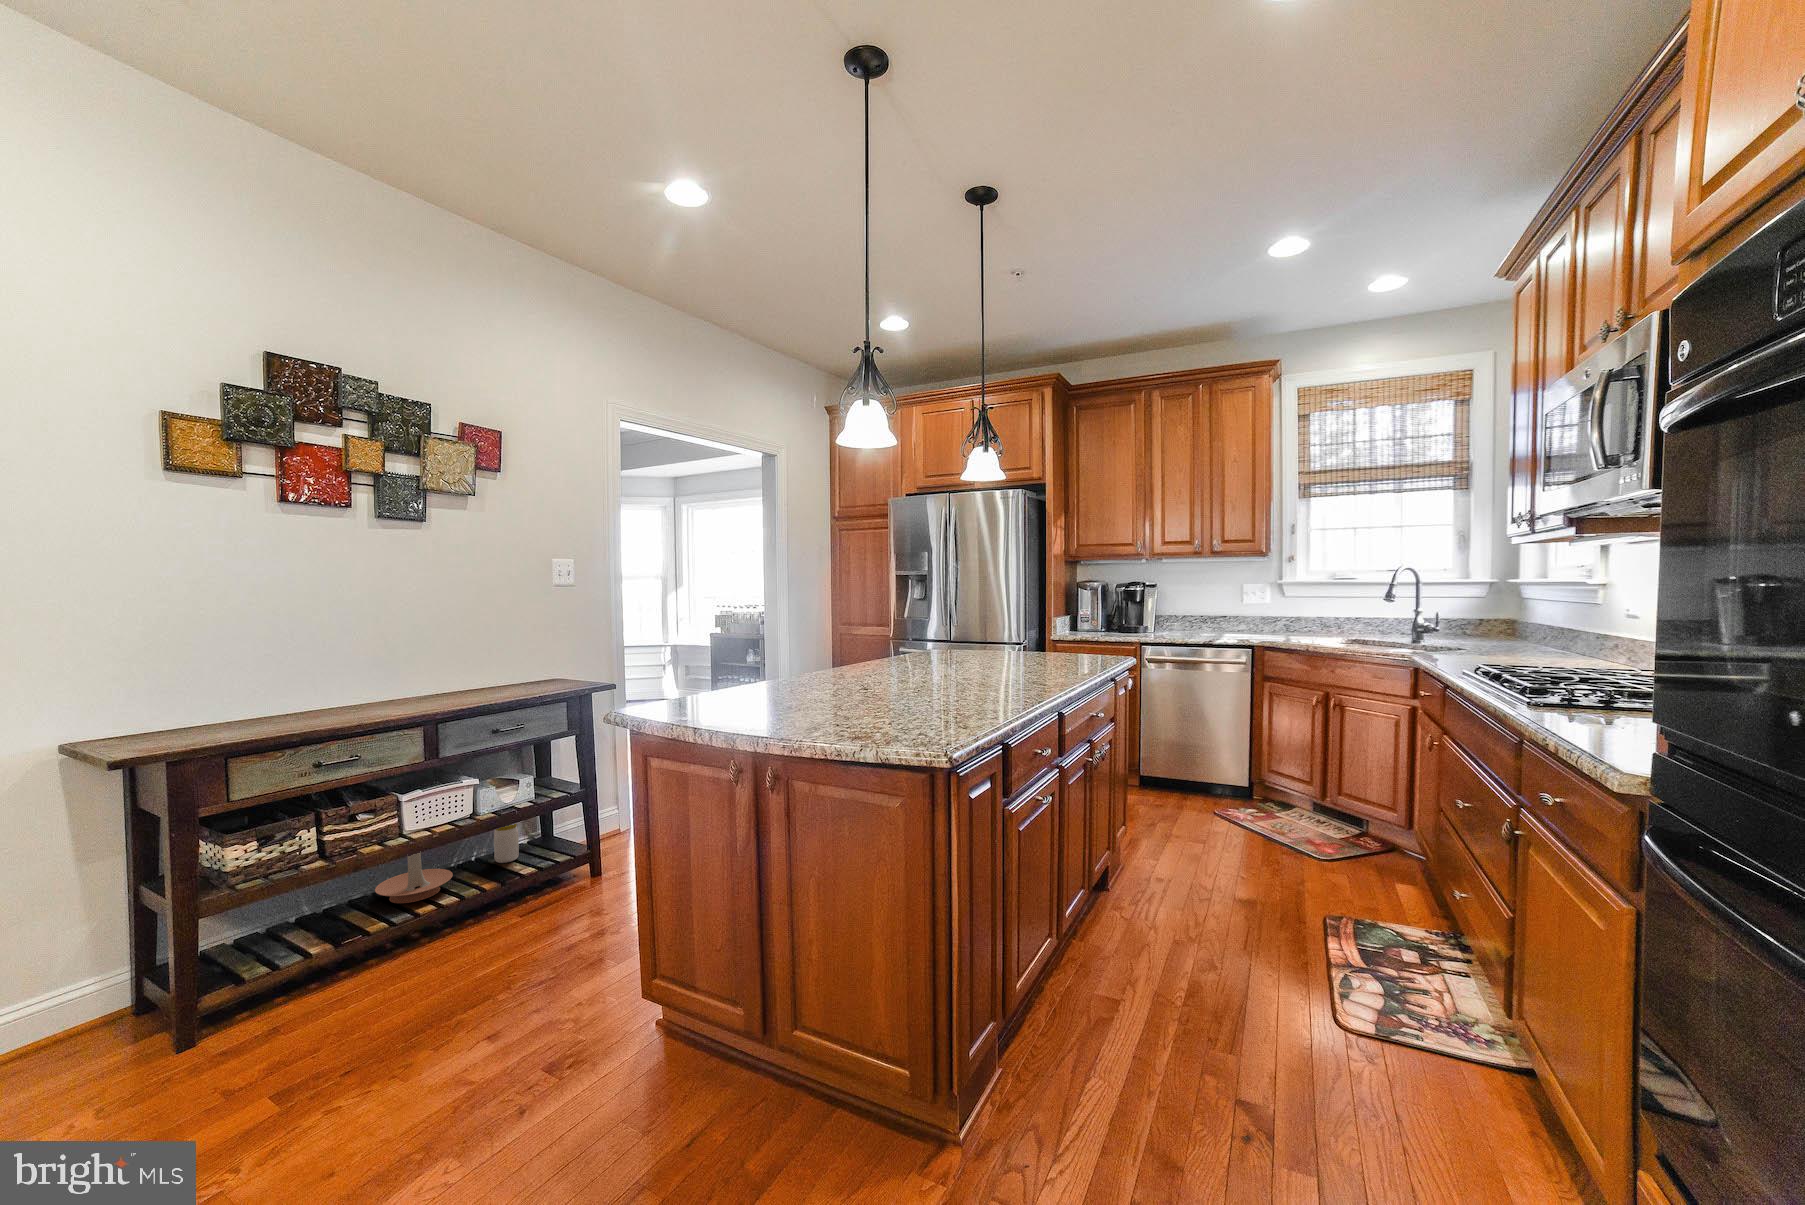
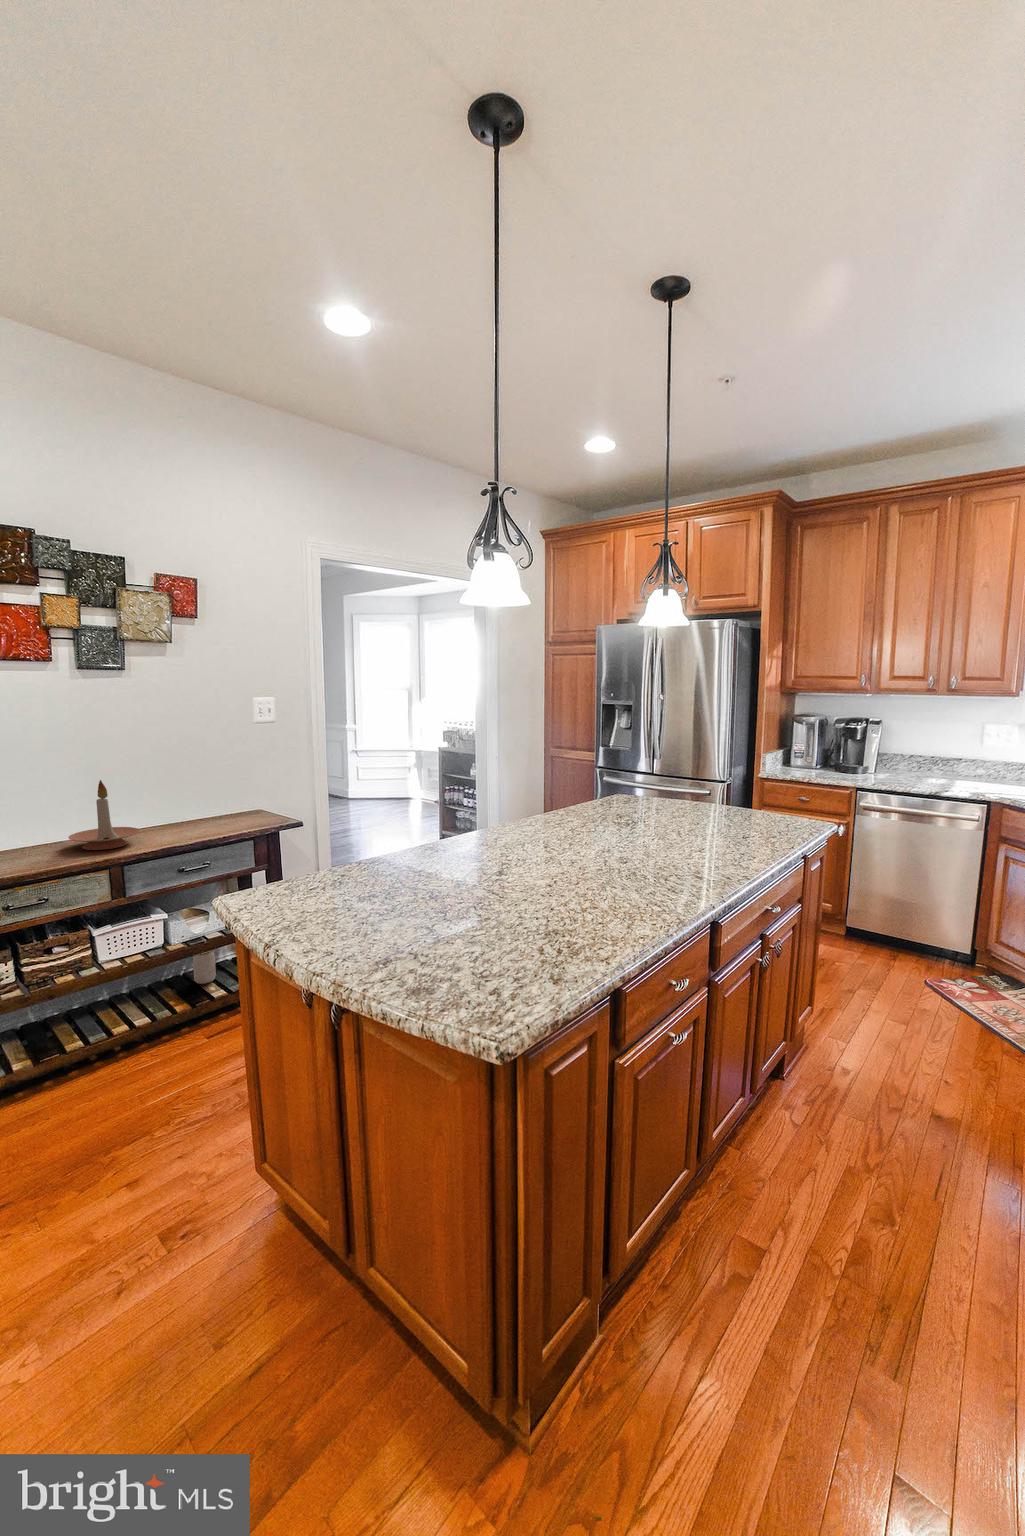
candle holder: present [375,853,453,903] -> present [68,780,140,850]

